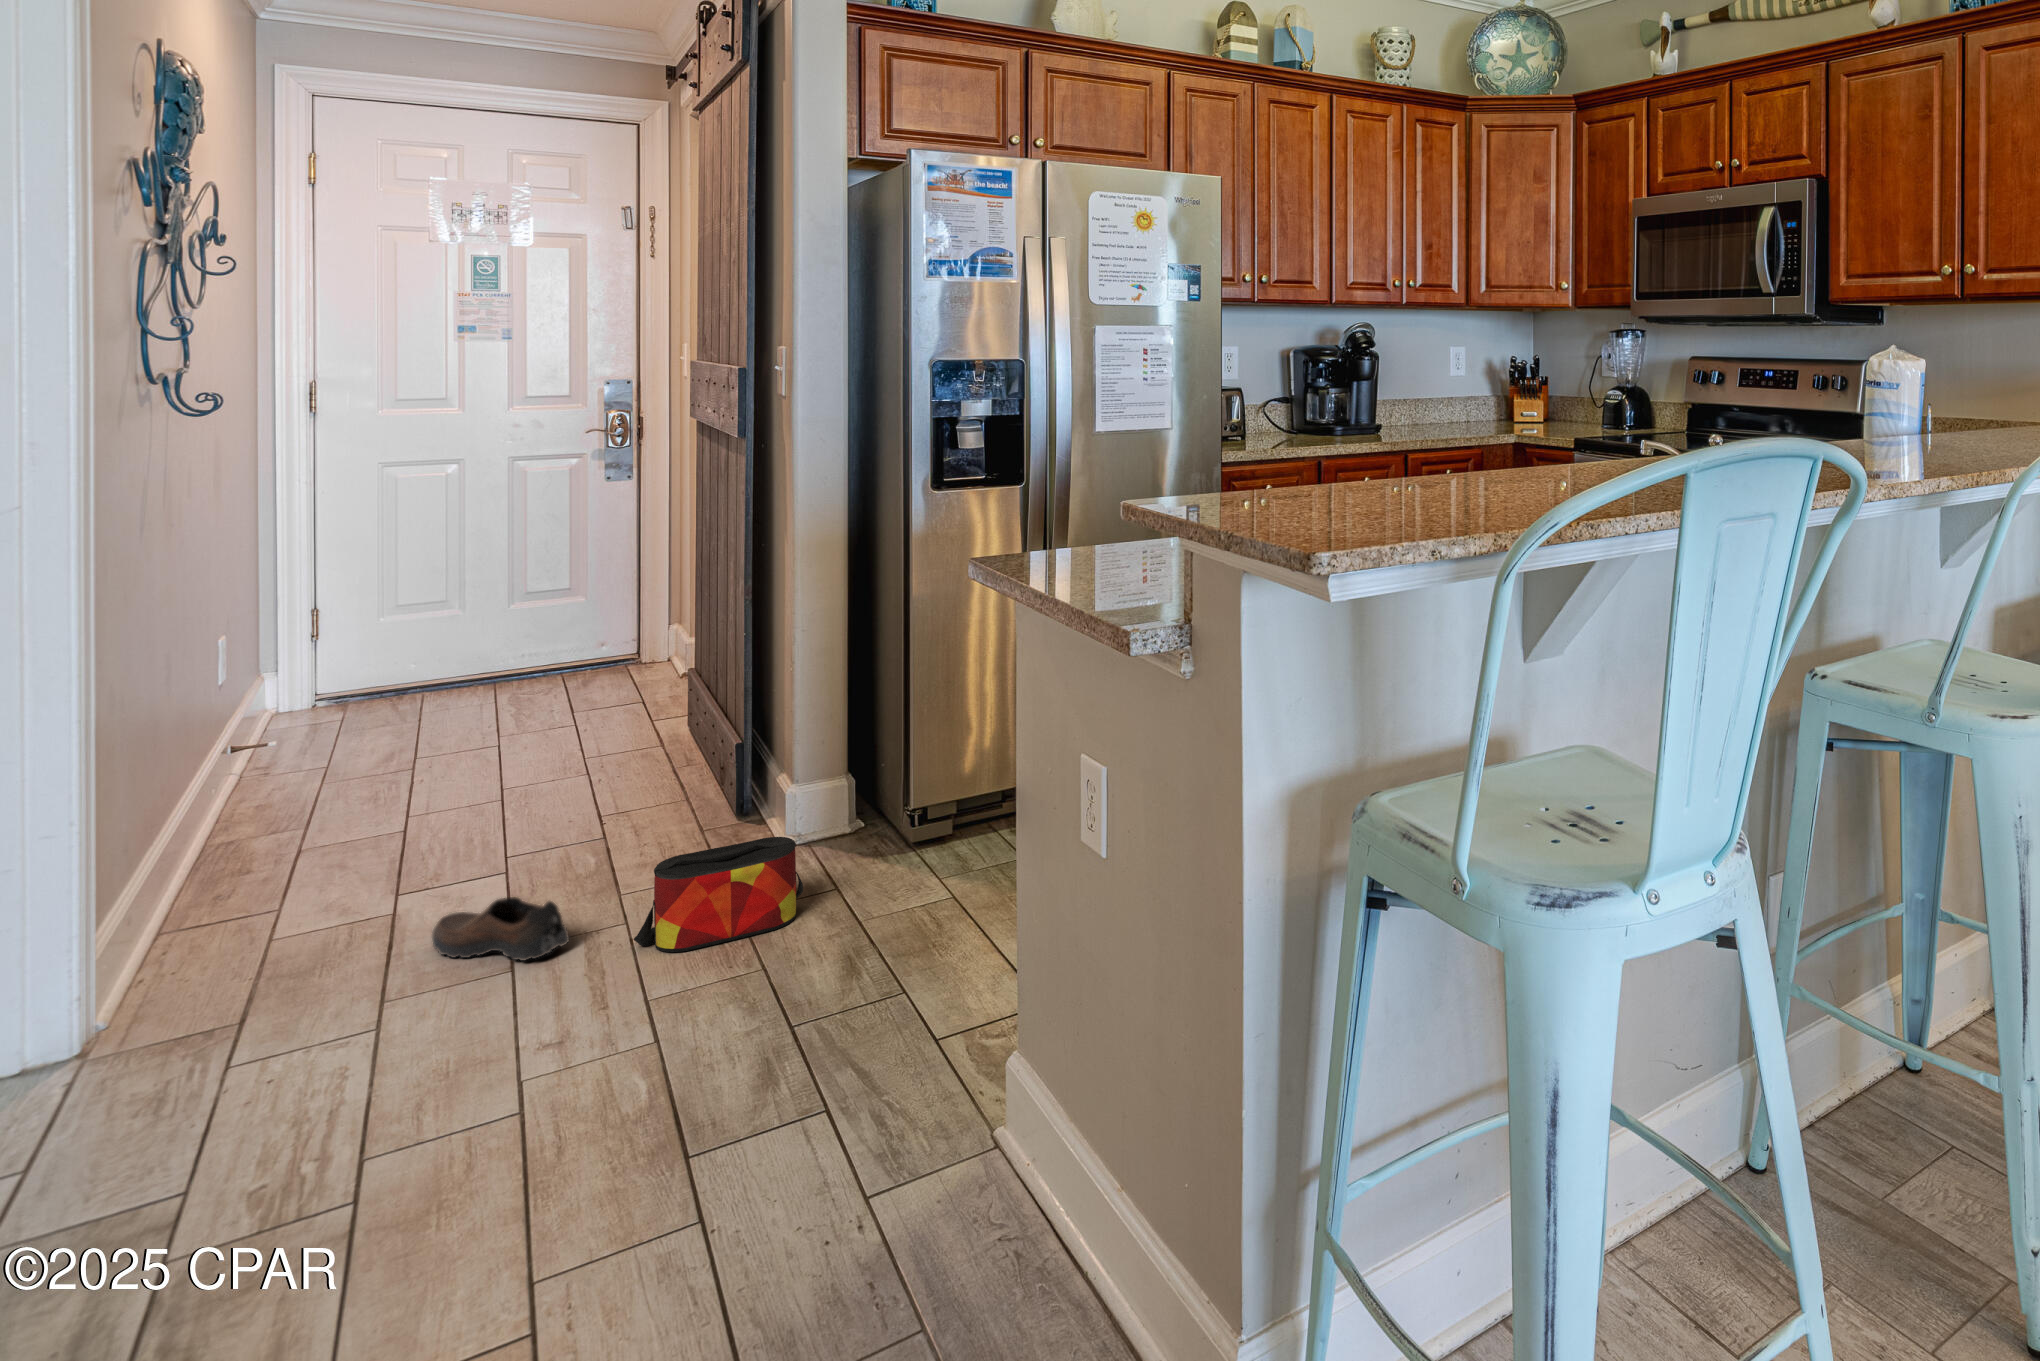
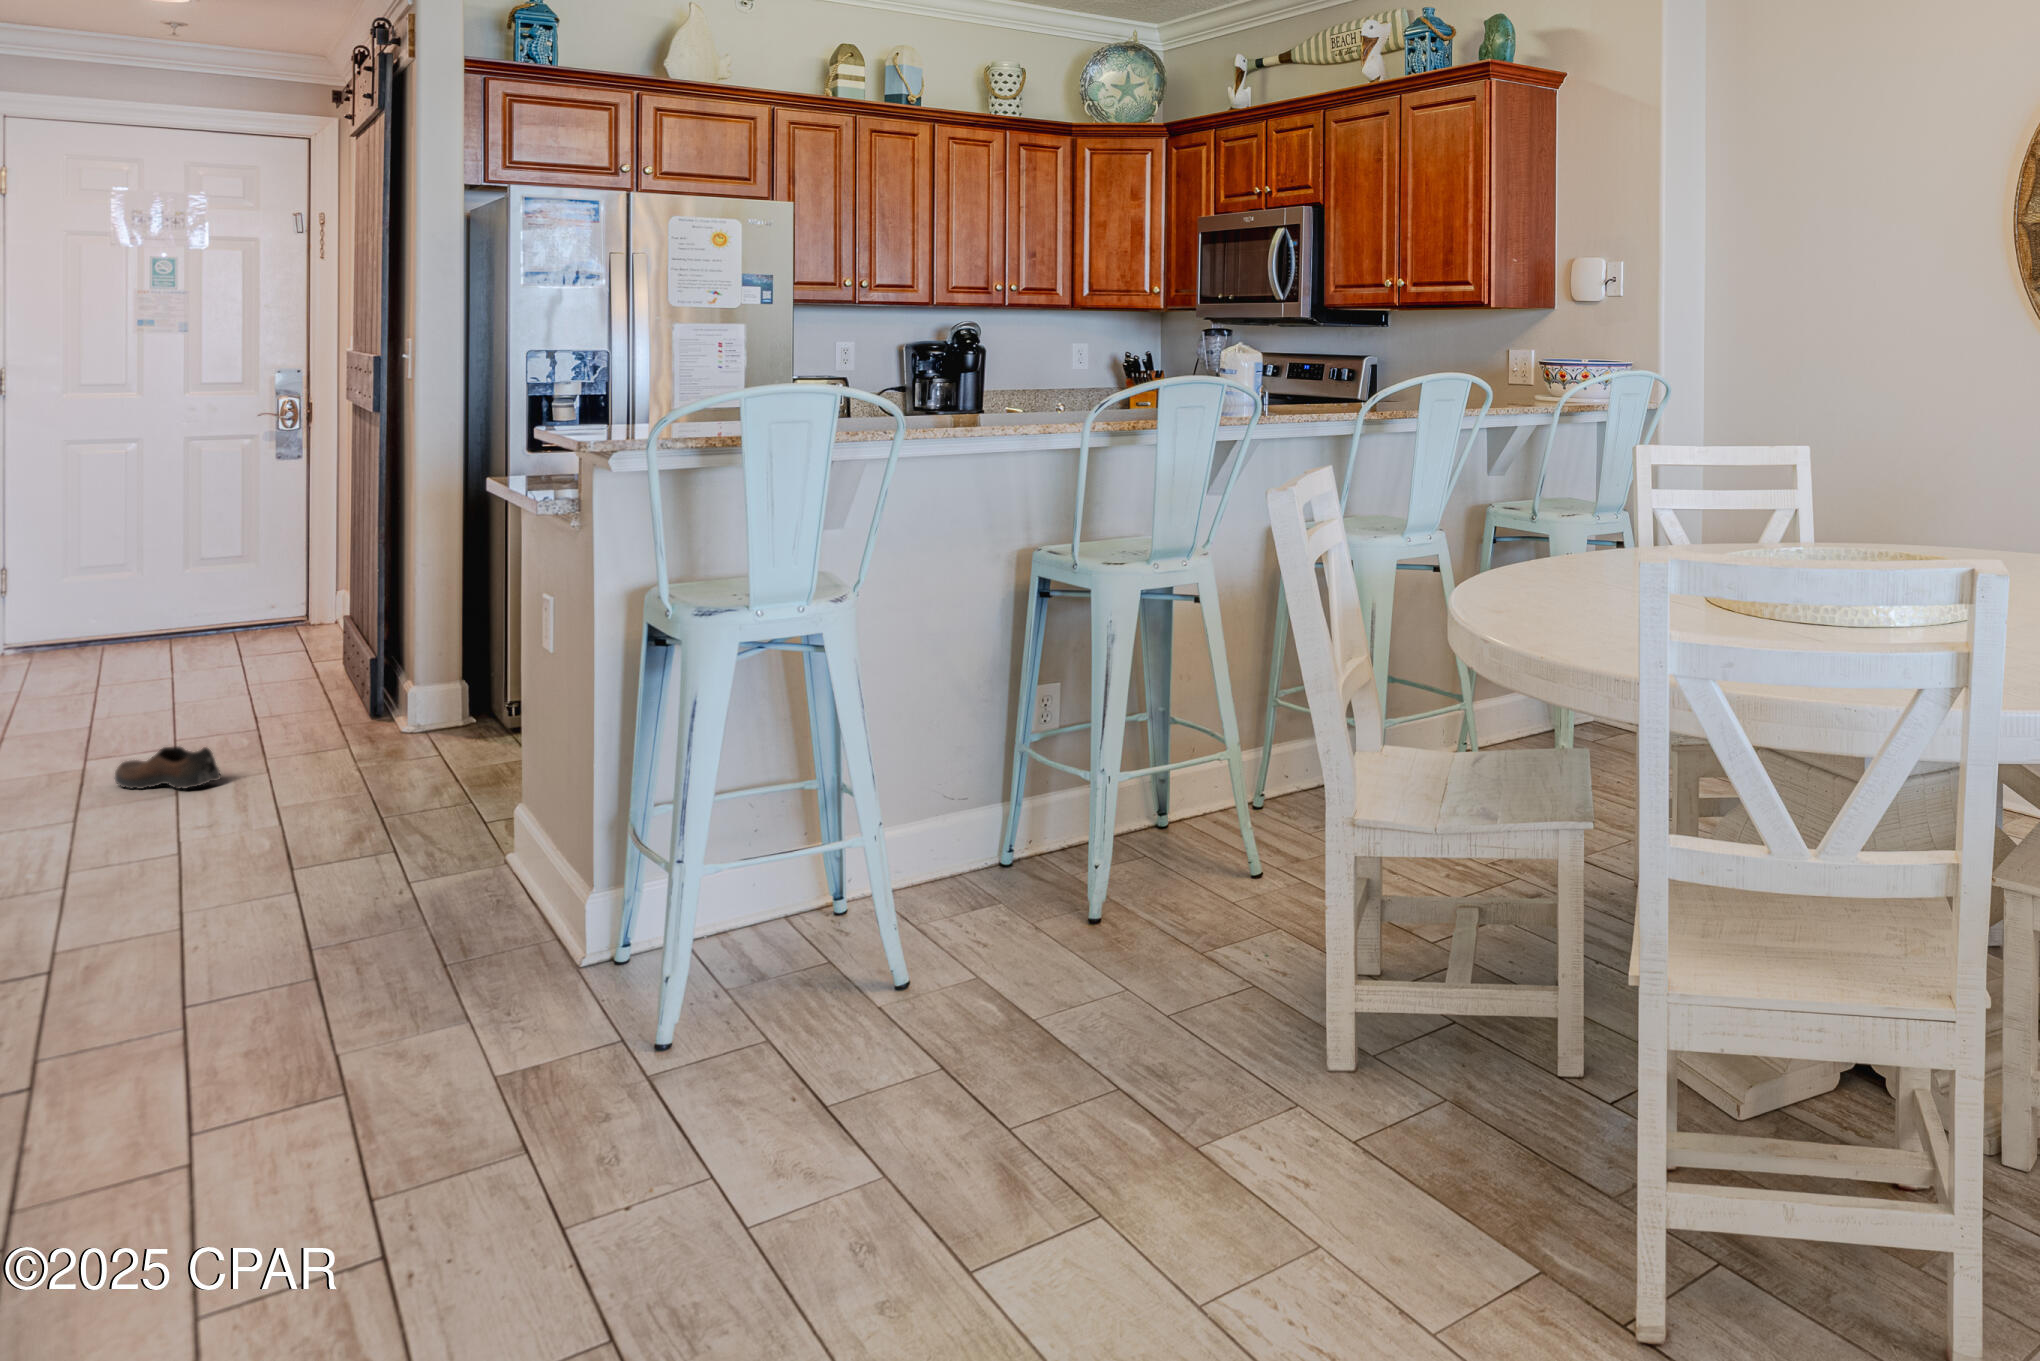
bag: present [634,837,803,952] -> none [270,710,408,785]

